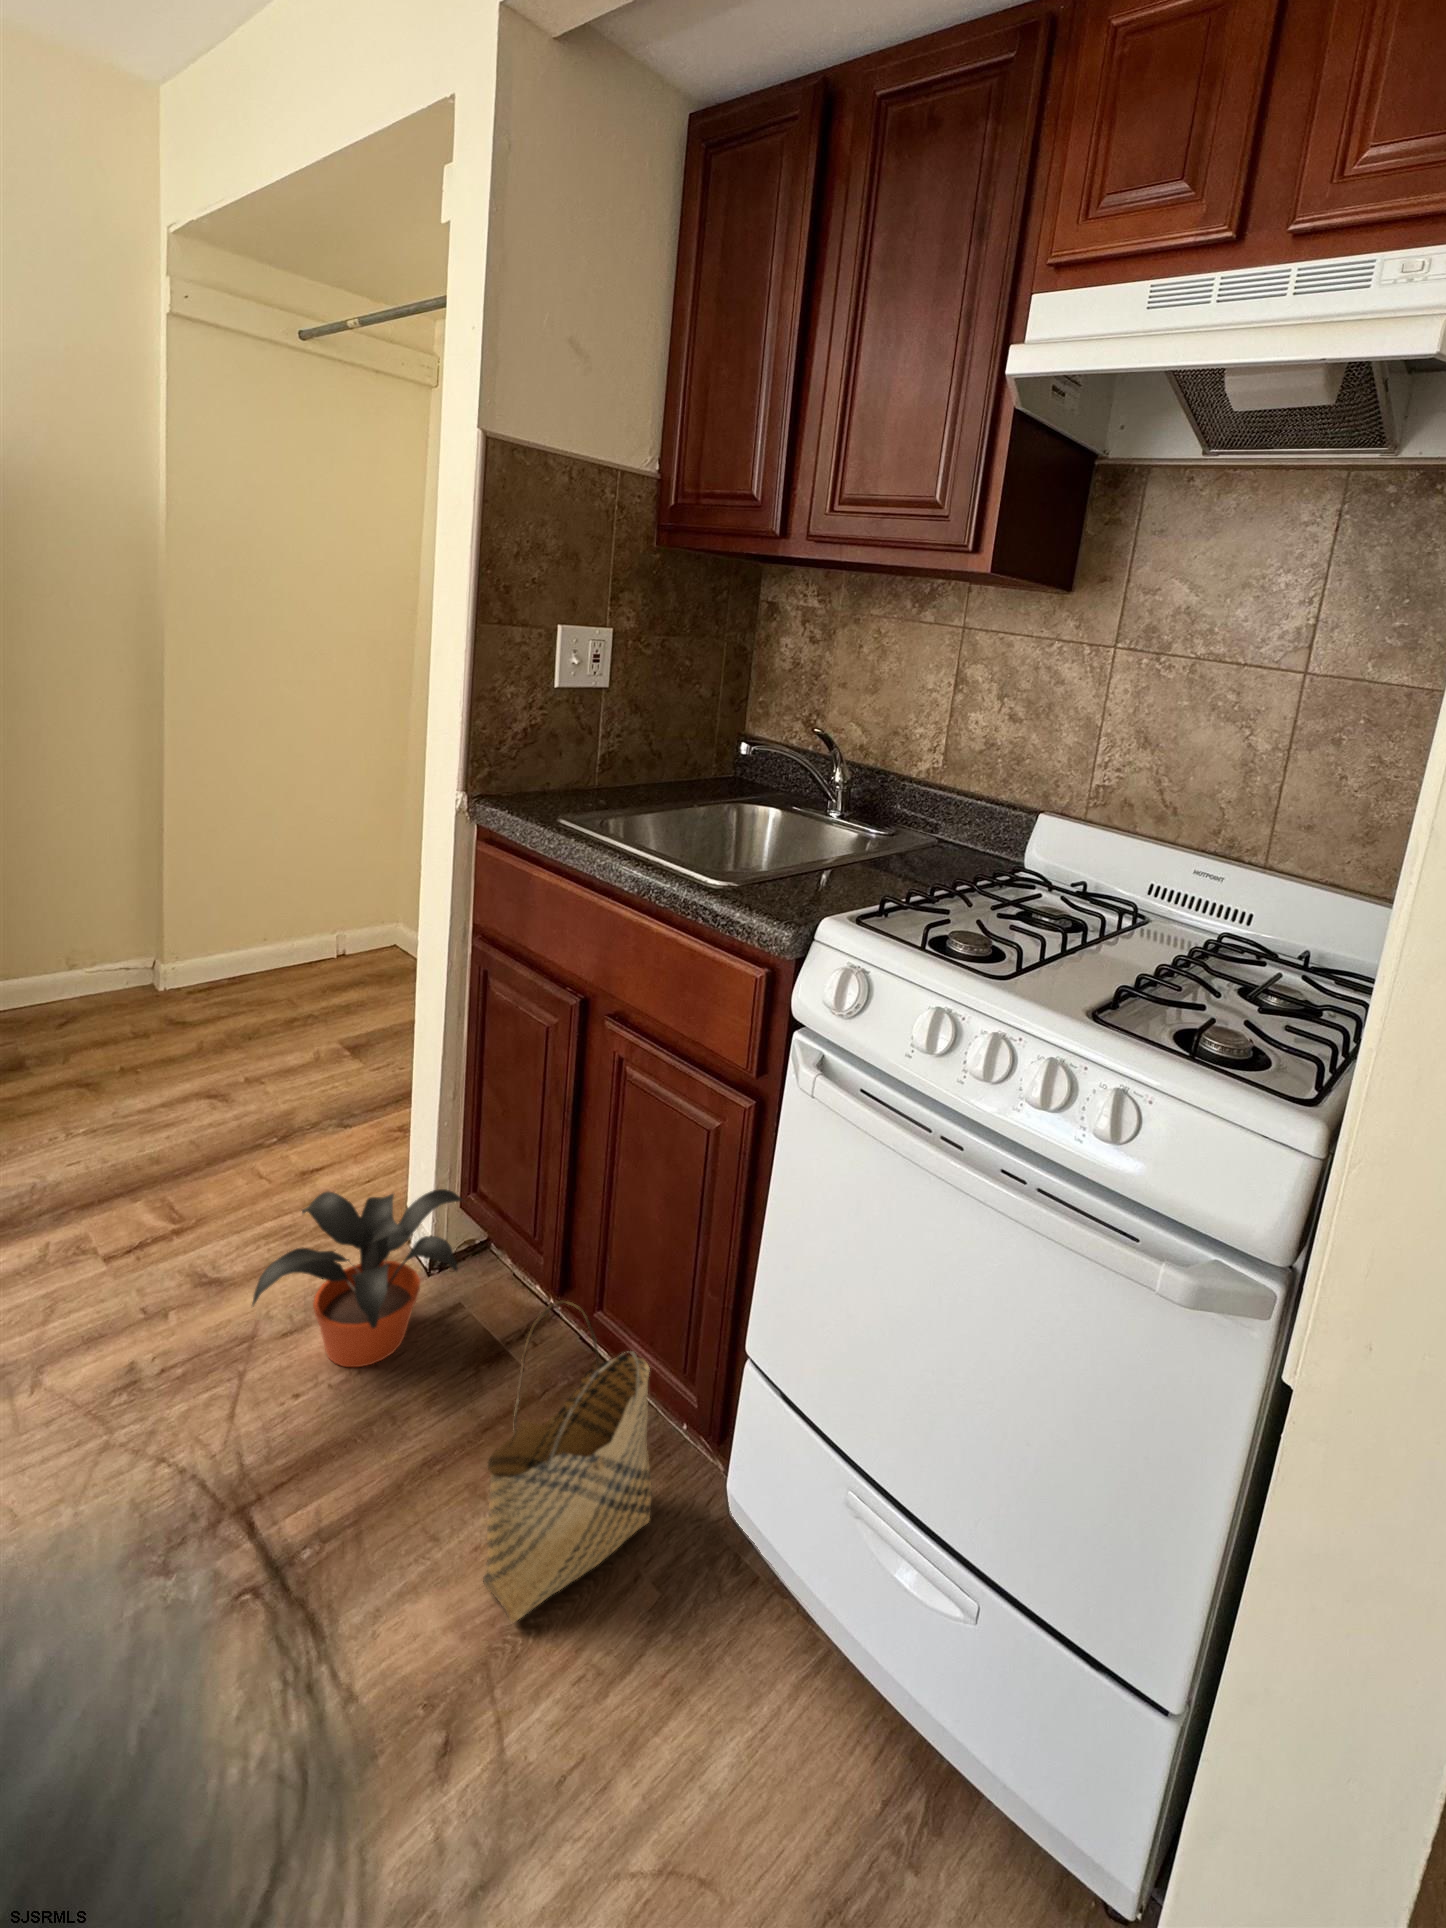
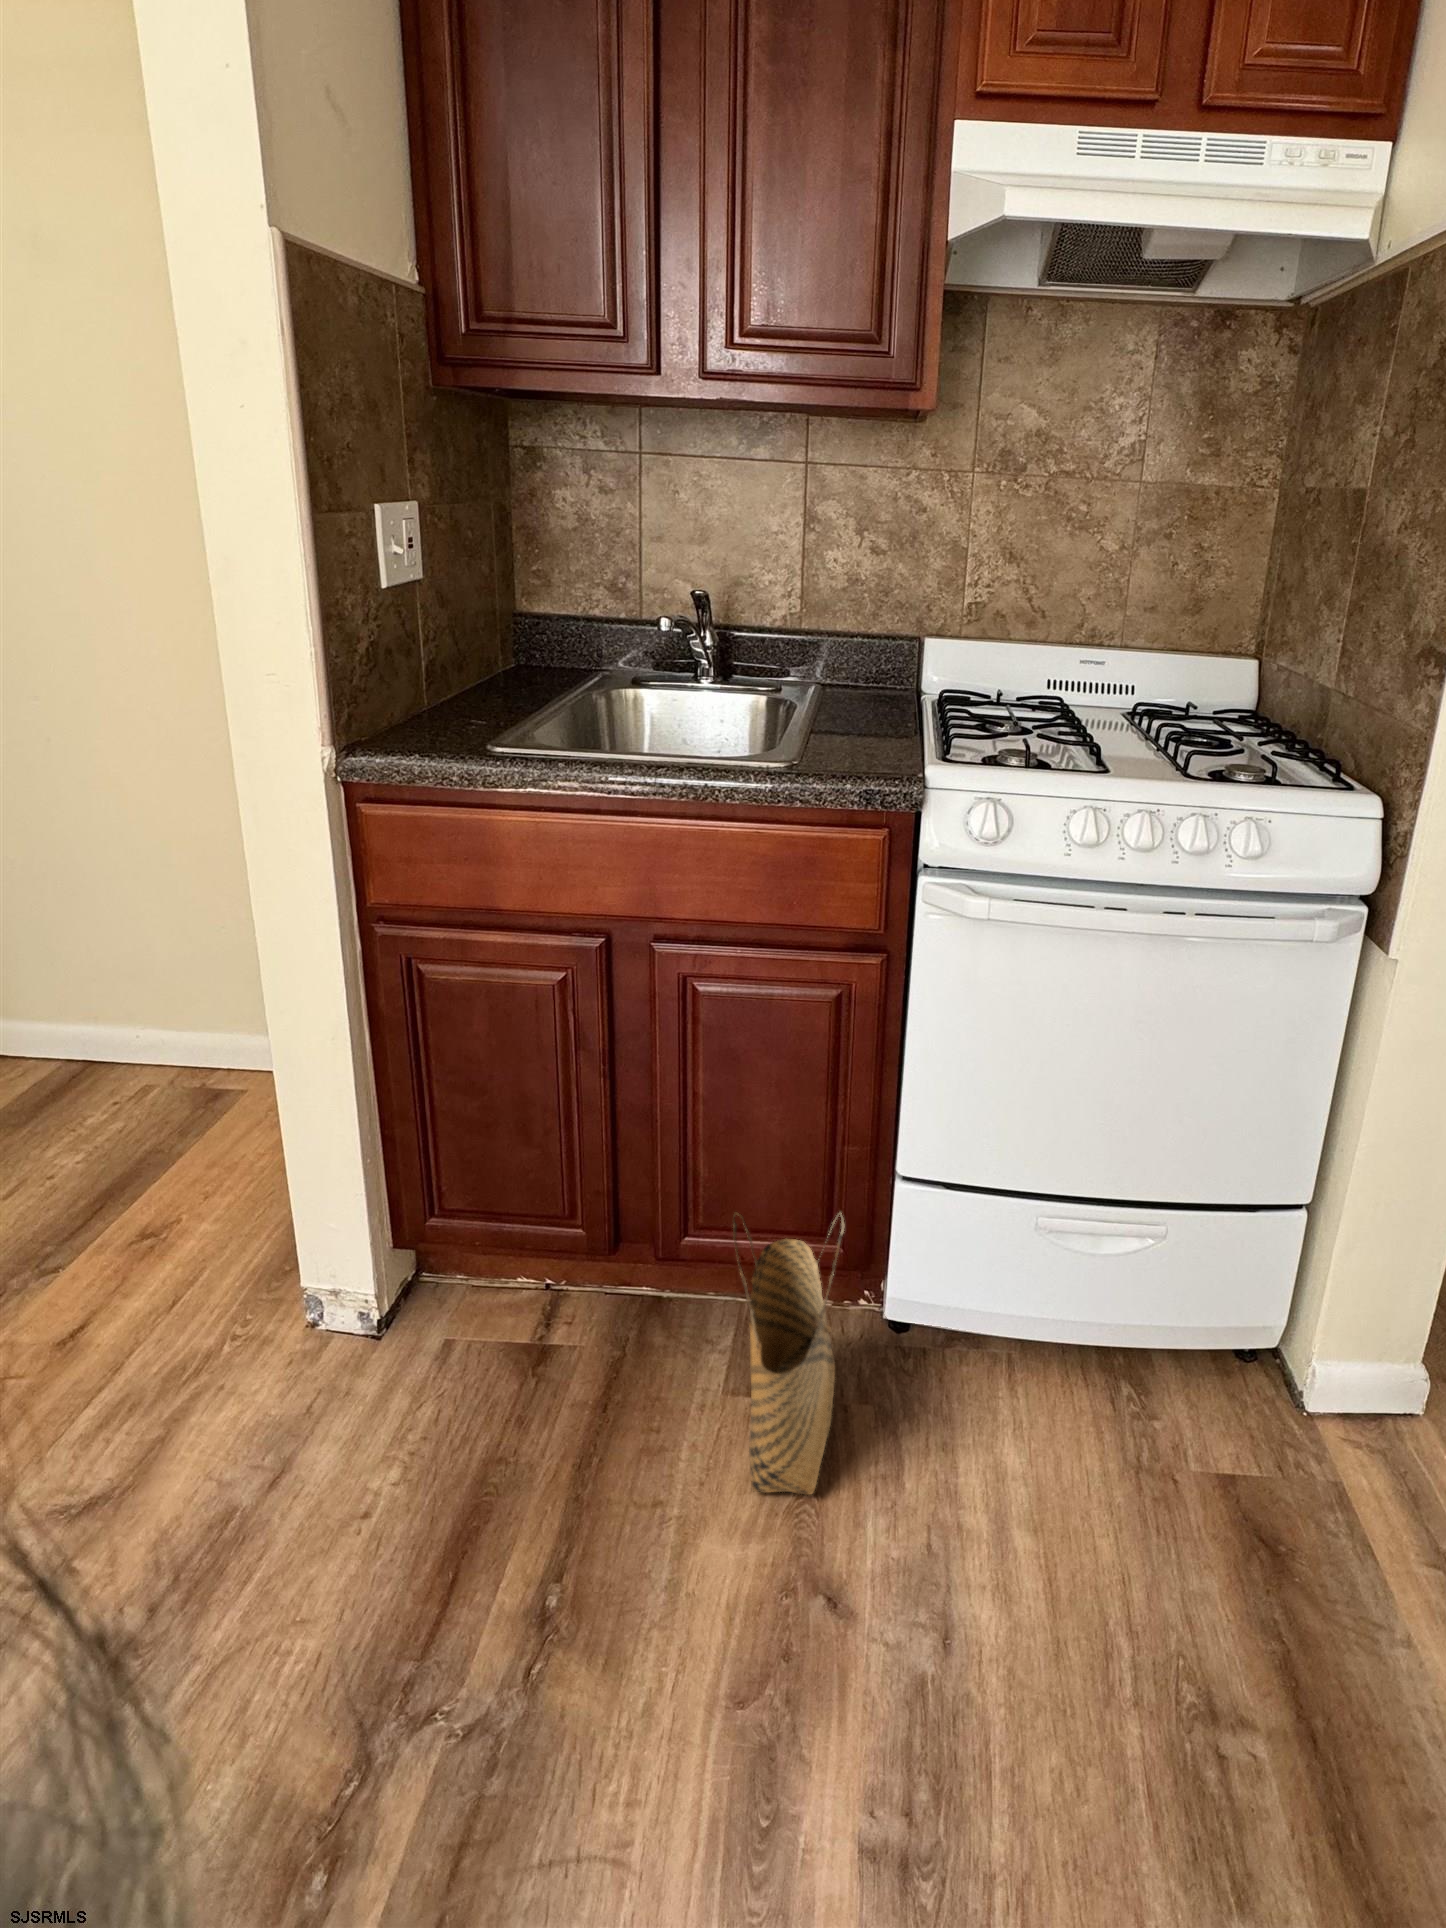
potted plant: present [252,1189,463,1367] -> none [239,1217,492,1458]

